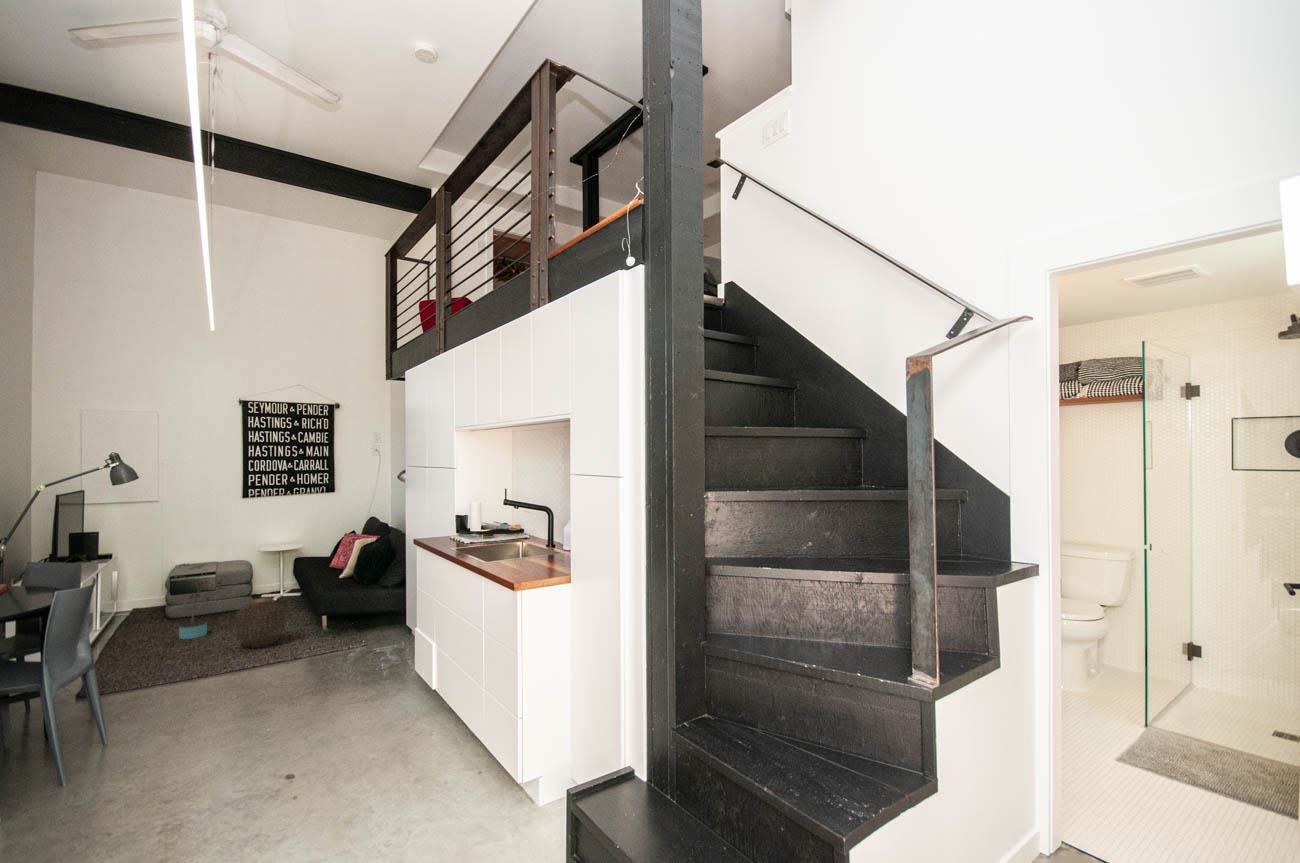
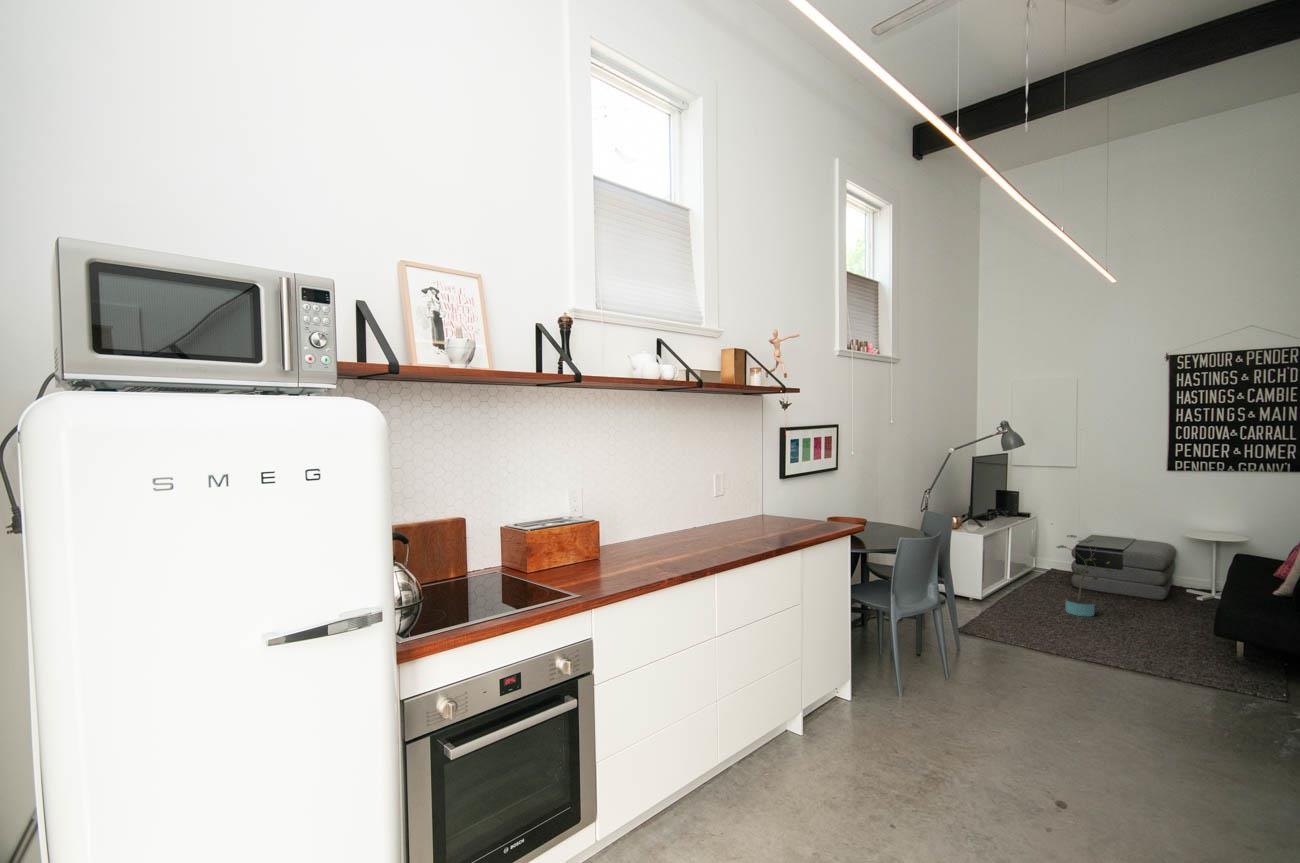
woven basket: present [235,597,286,647] -> none [1110,594,1176,655]

